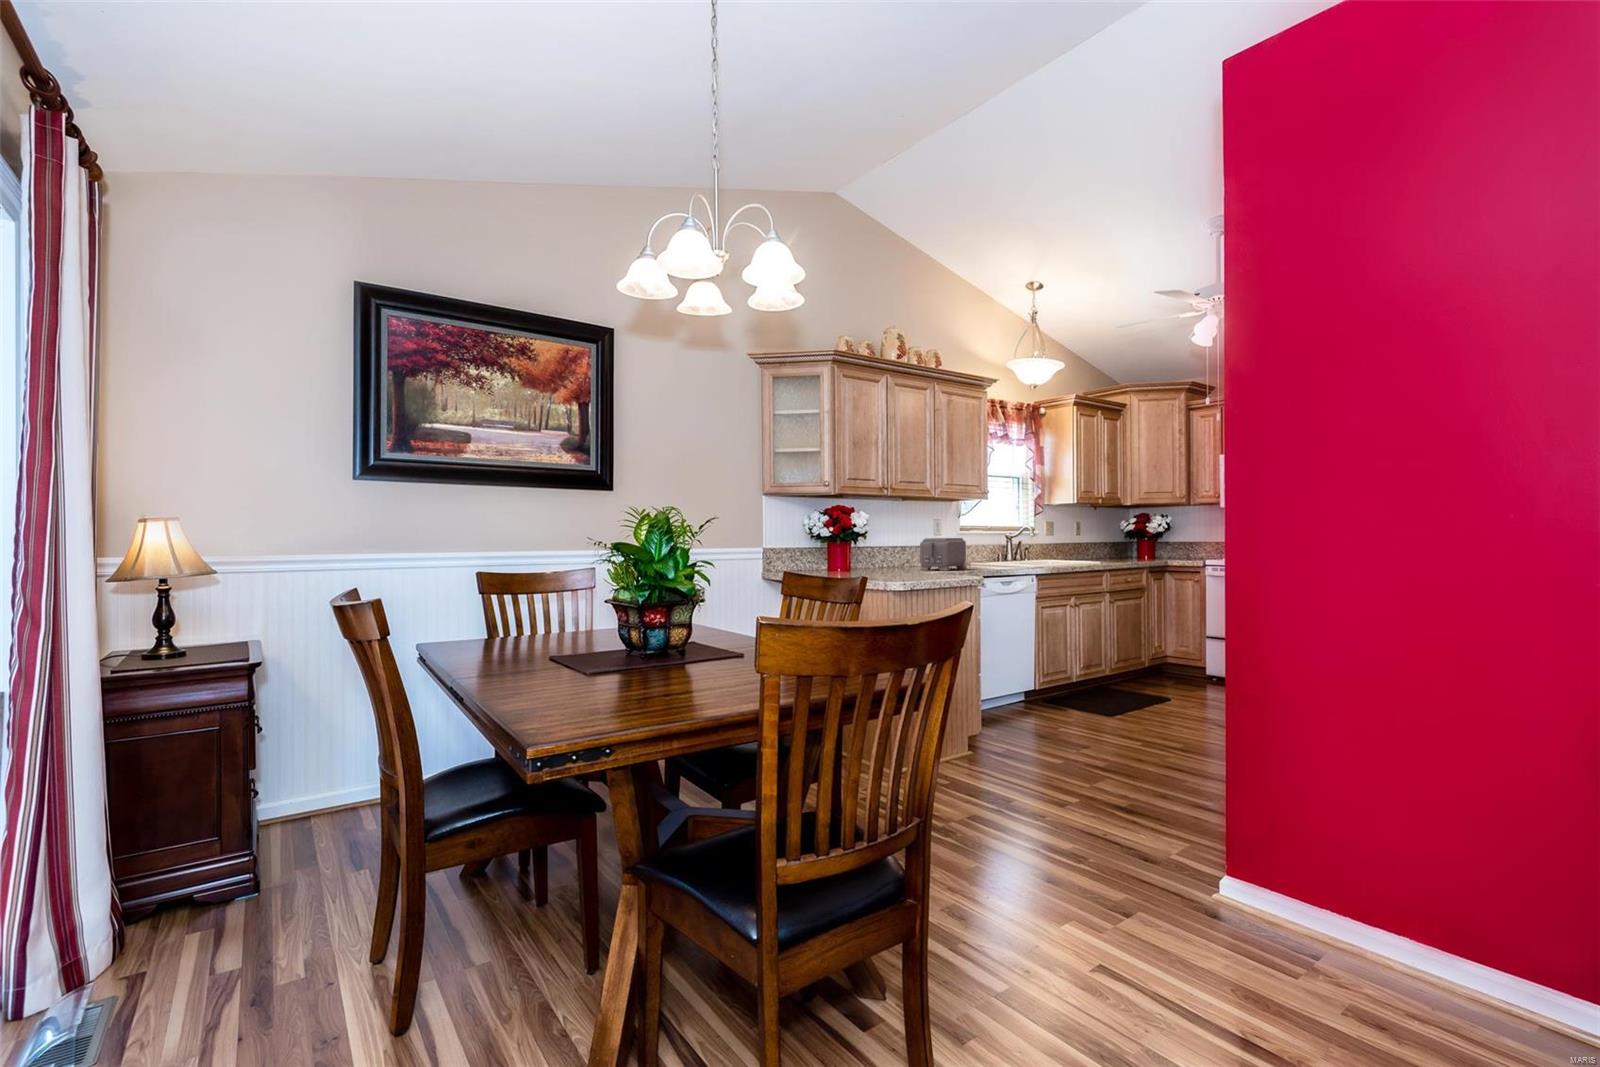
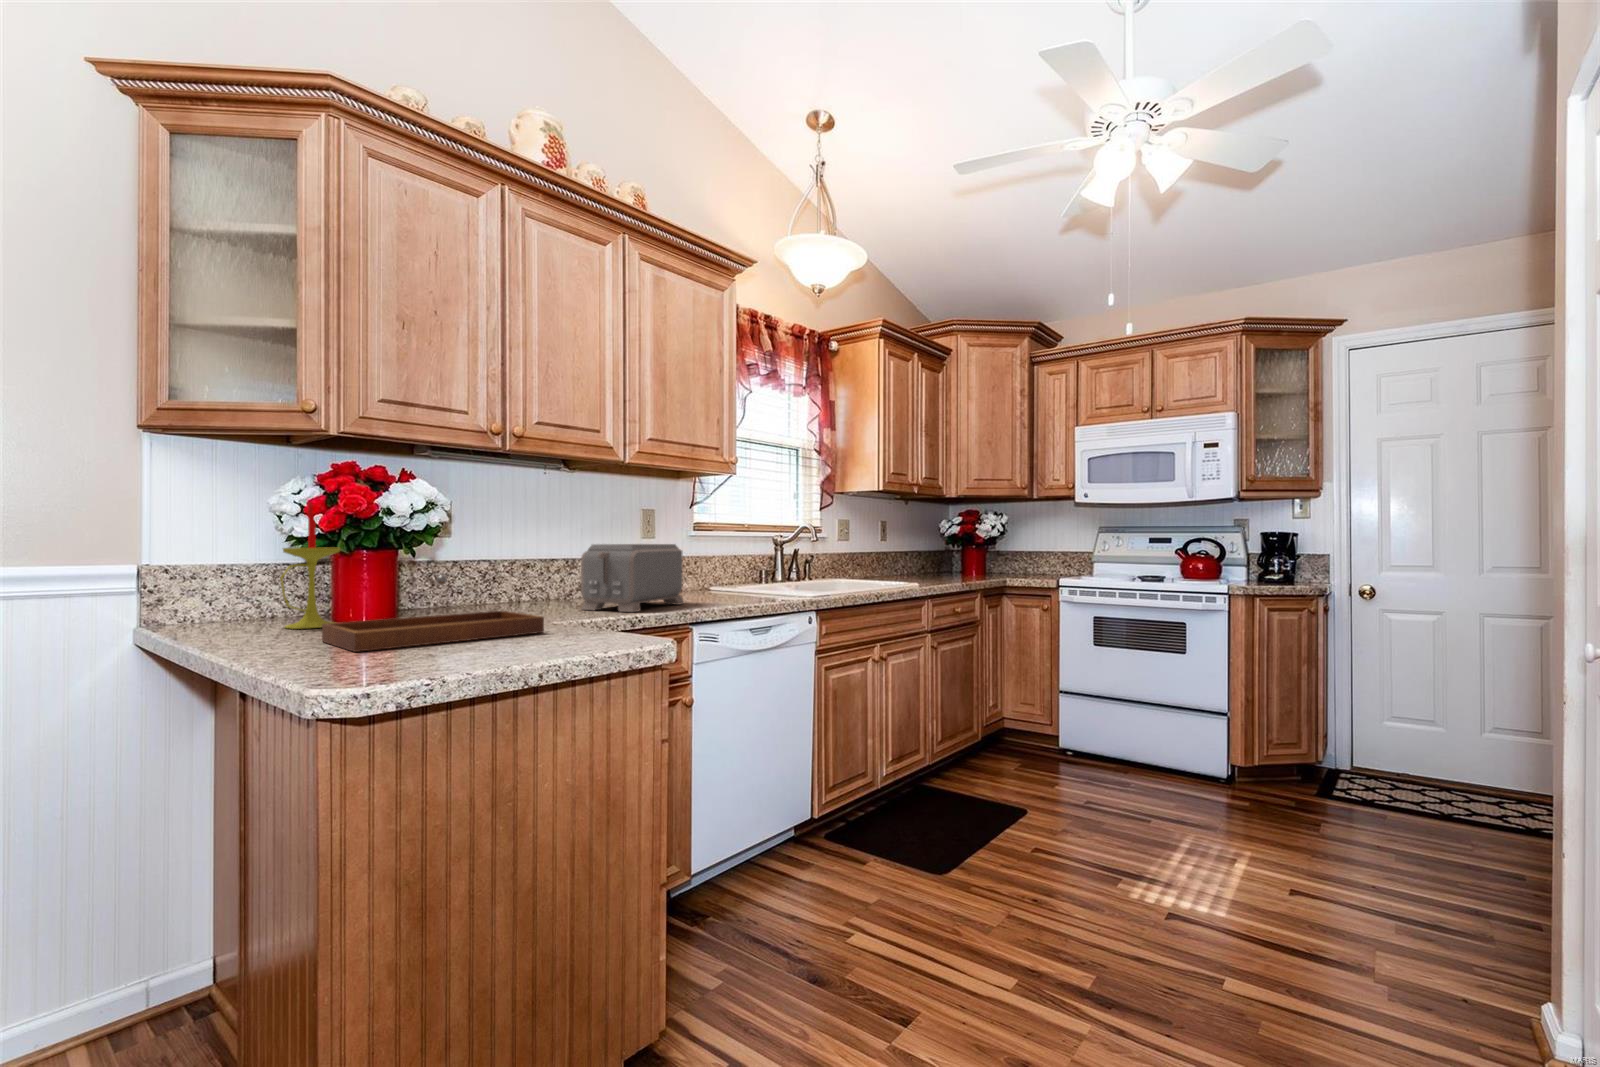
candle: none [813,520,833,573] -> present [280,502,340,629]
tray: none [846,551,924,577] -> present [322,575,544,652]

